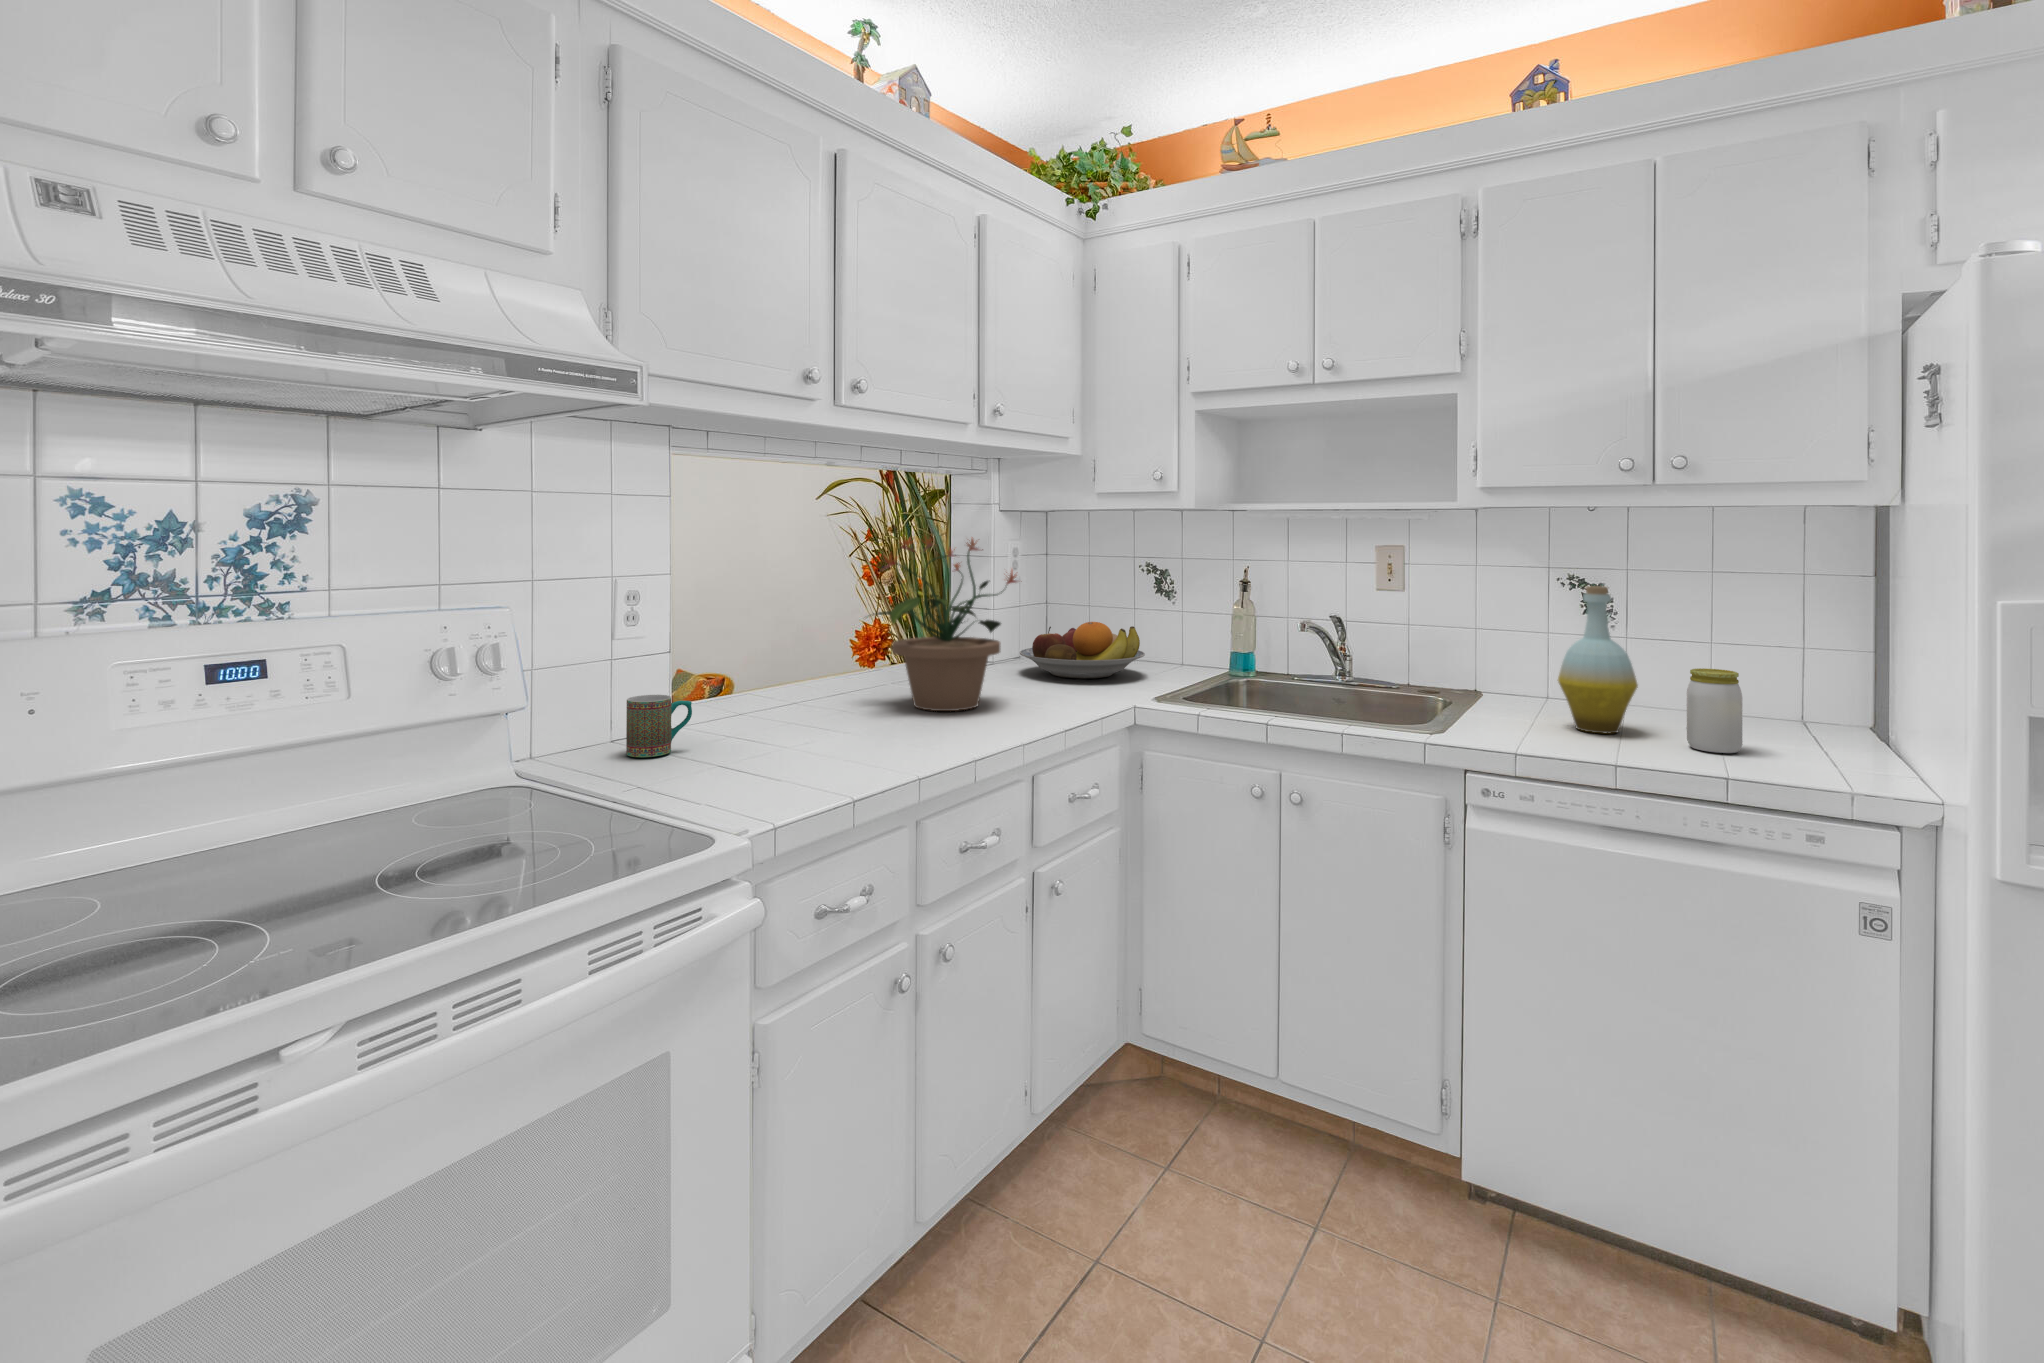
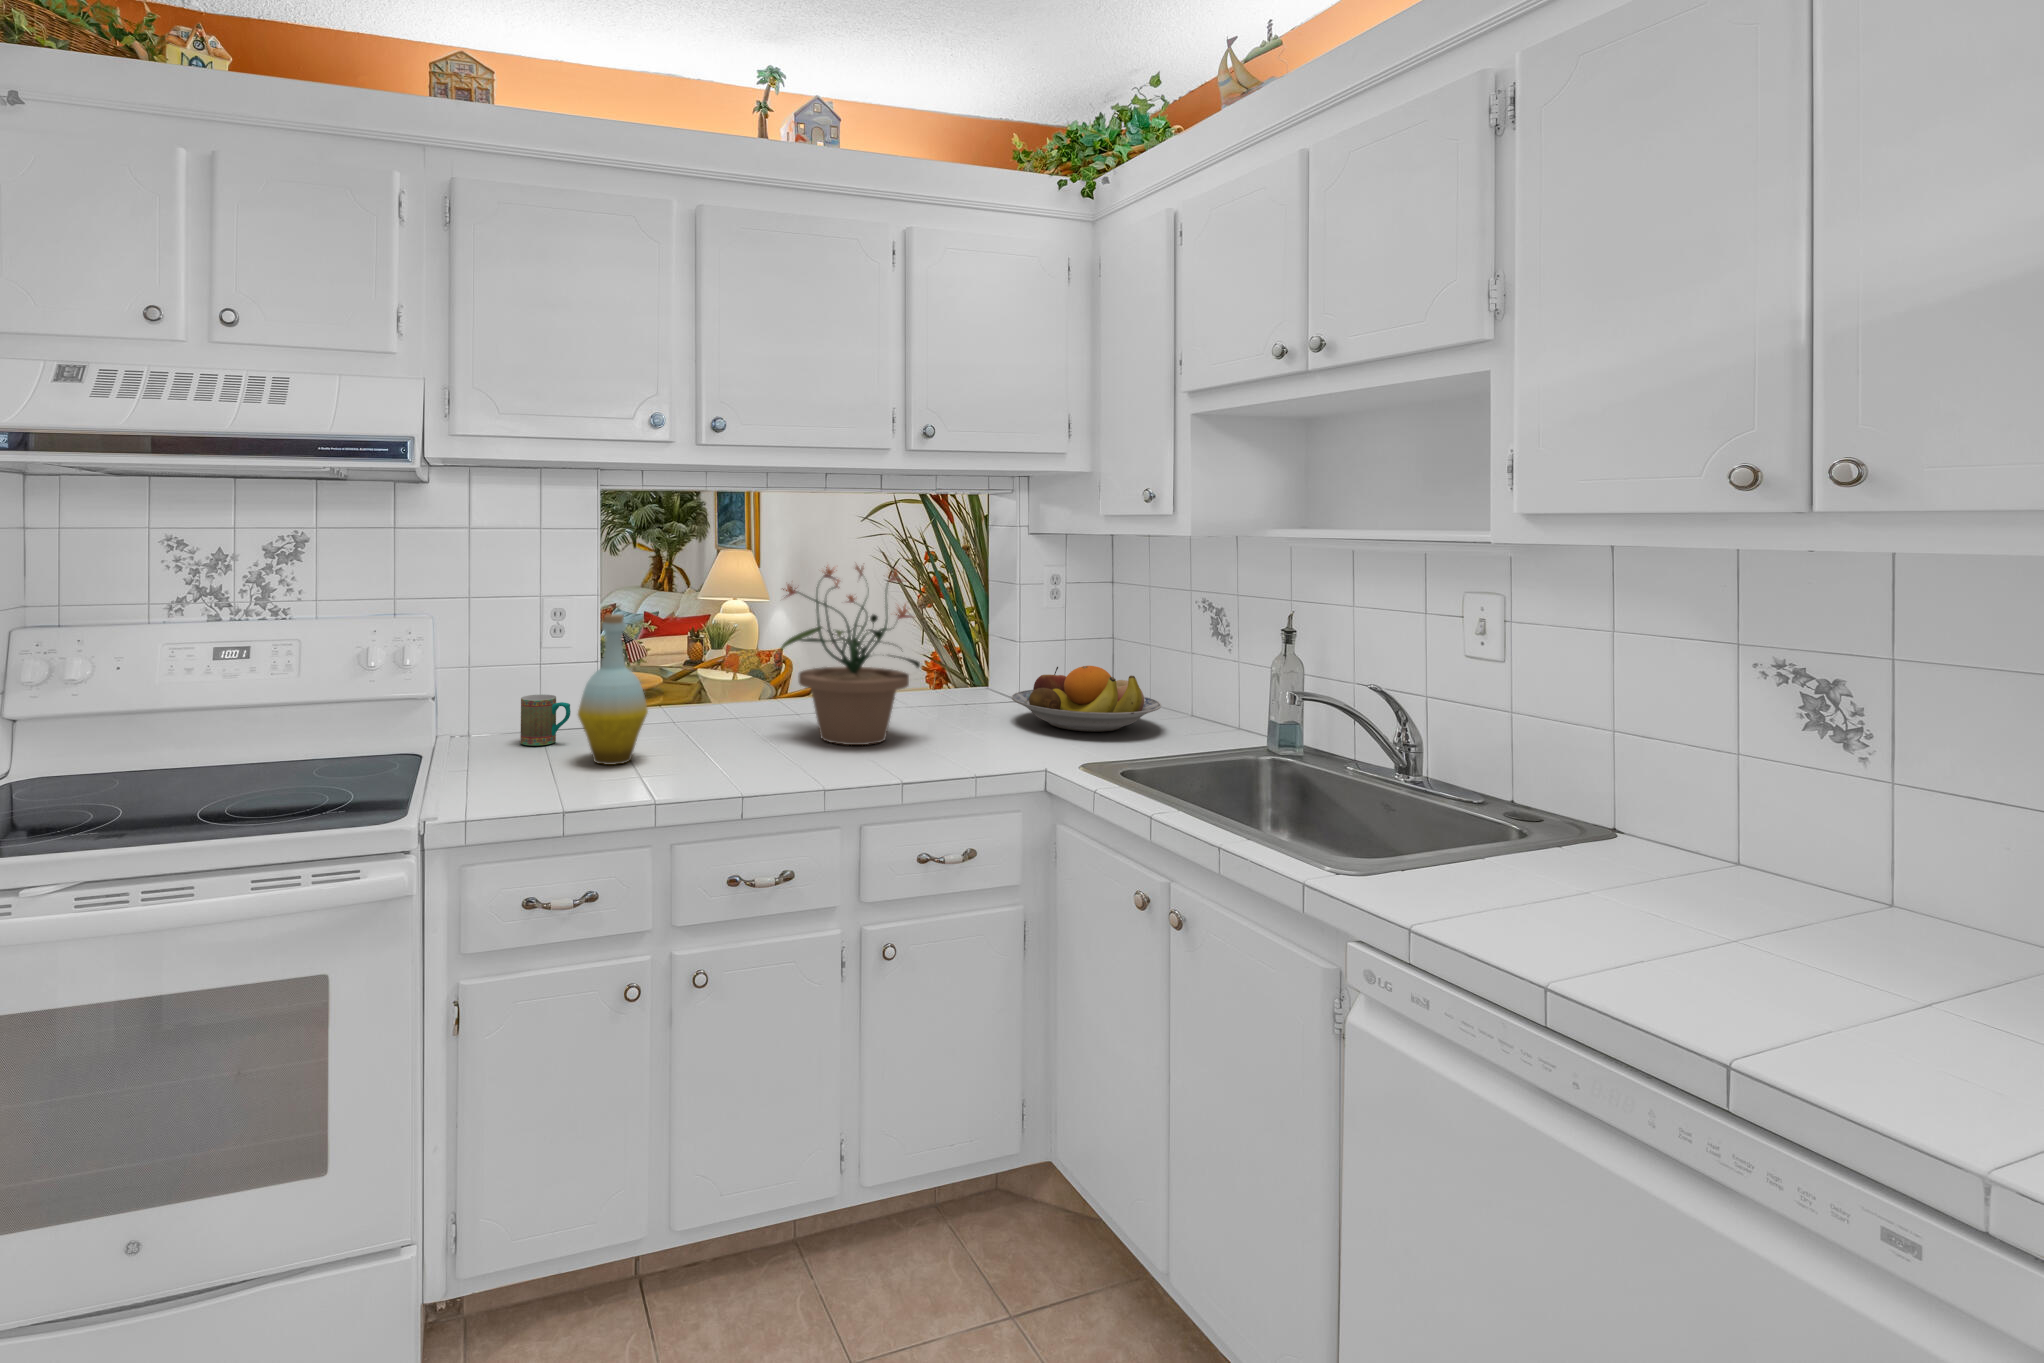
bottle: present [1558,586,1638,734] -> present [578,614,648,765]
jar: present [1687,668,1742,753] -> none [1799,860,1930,1042]

